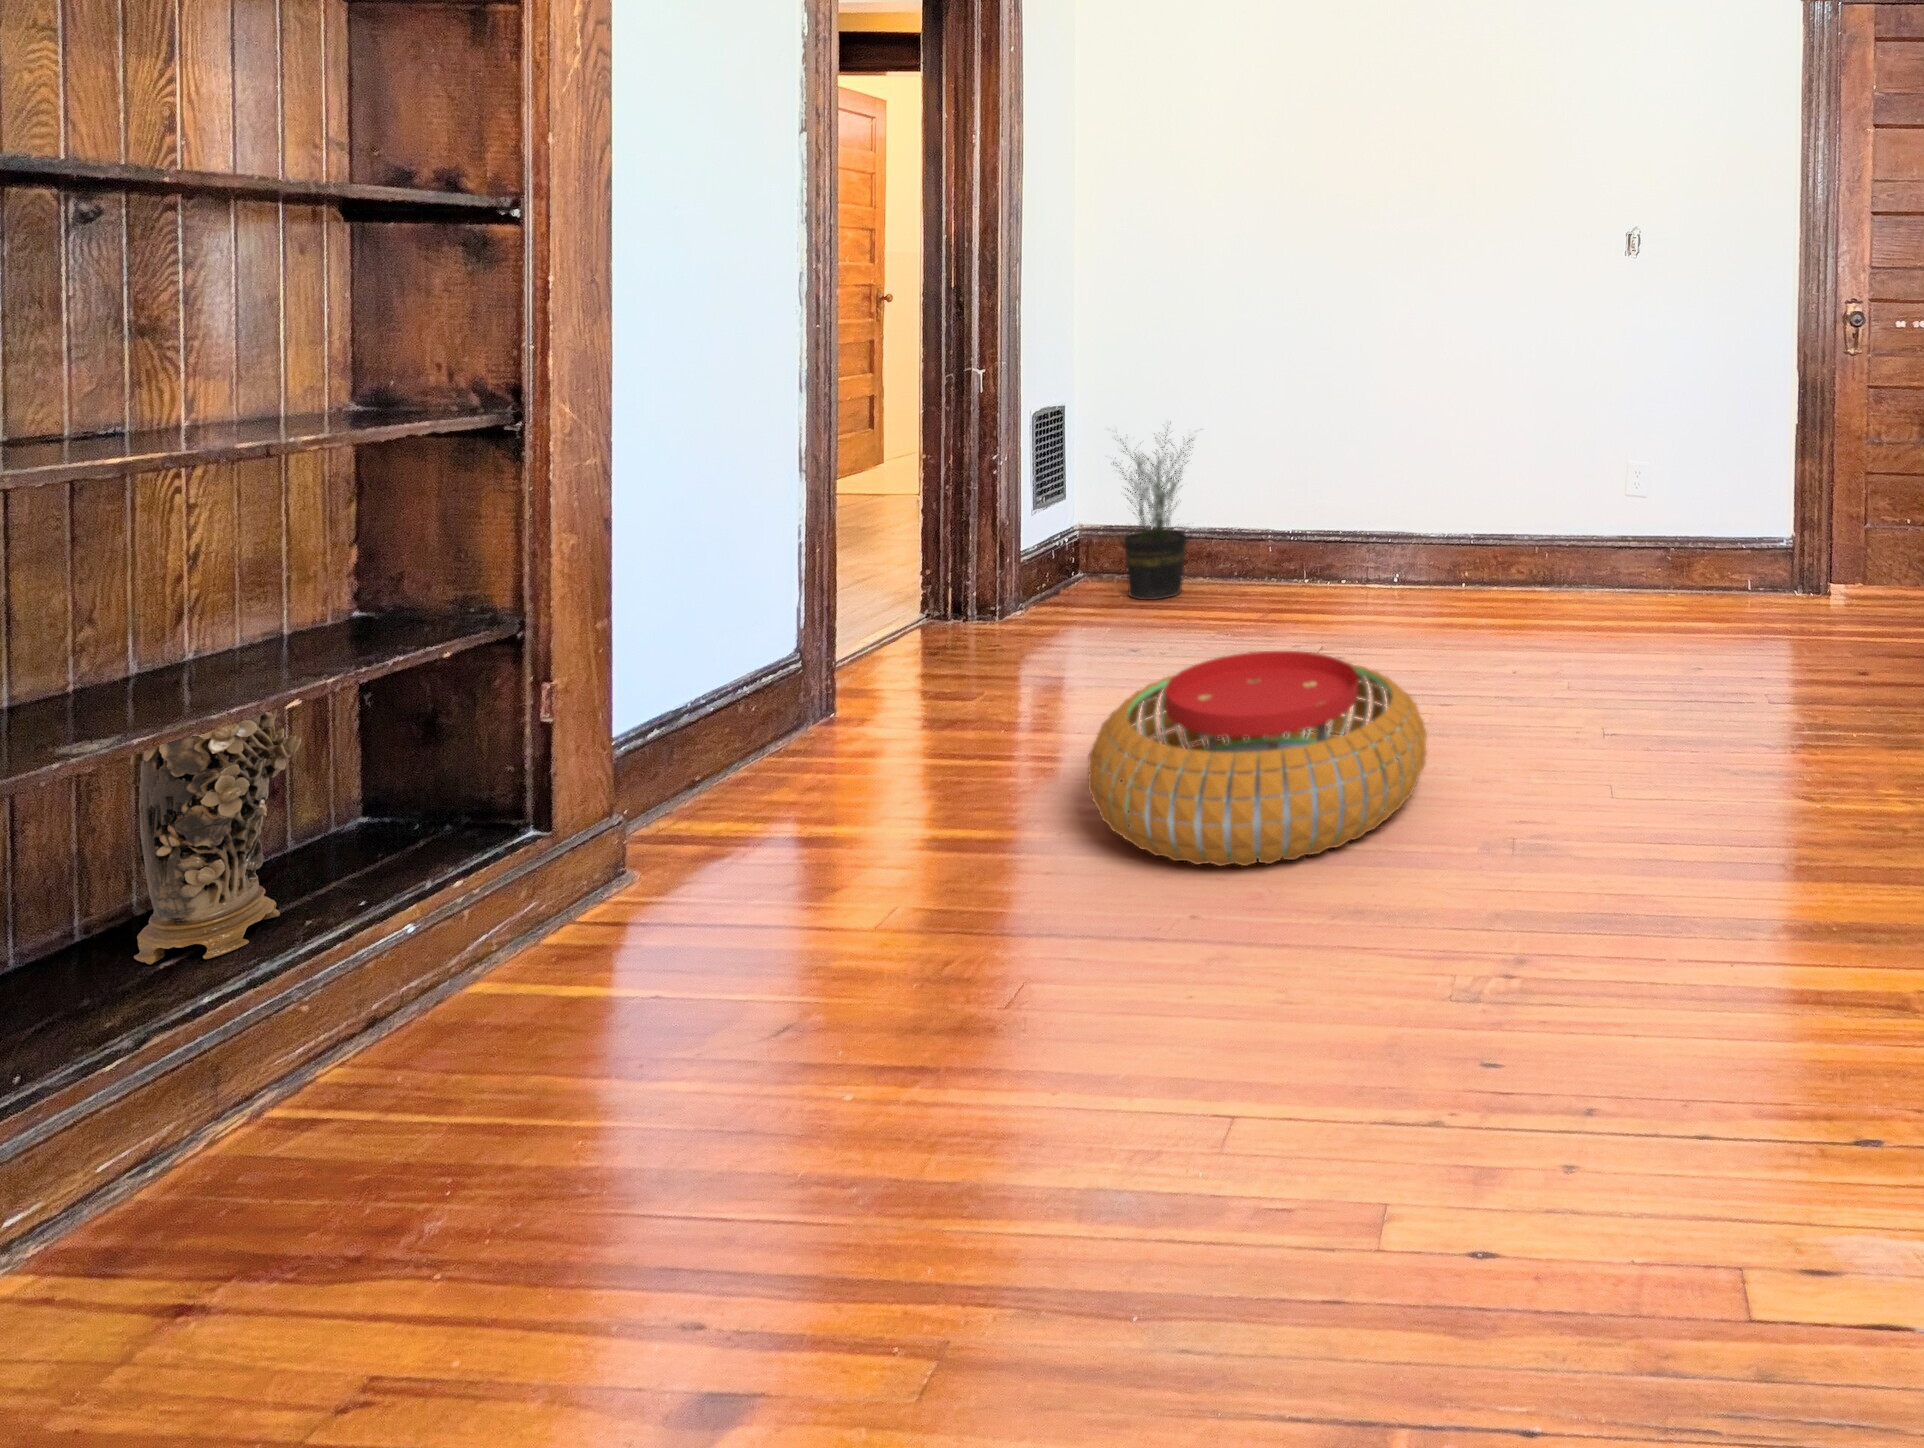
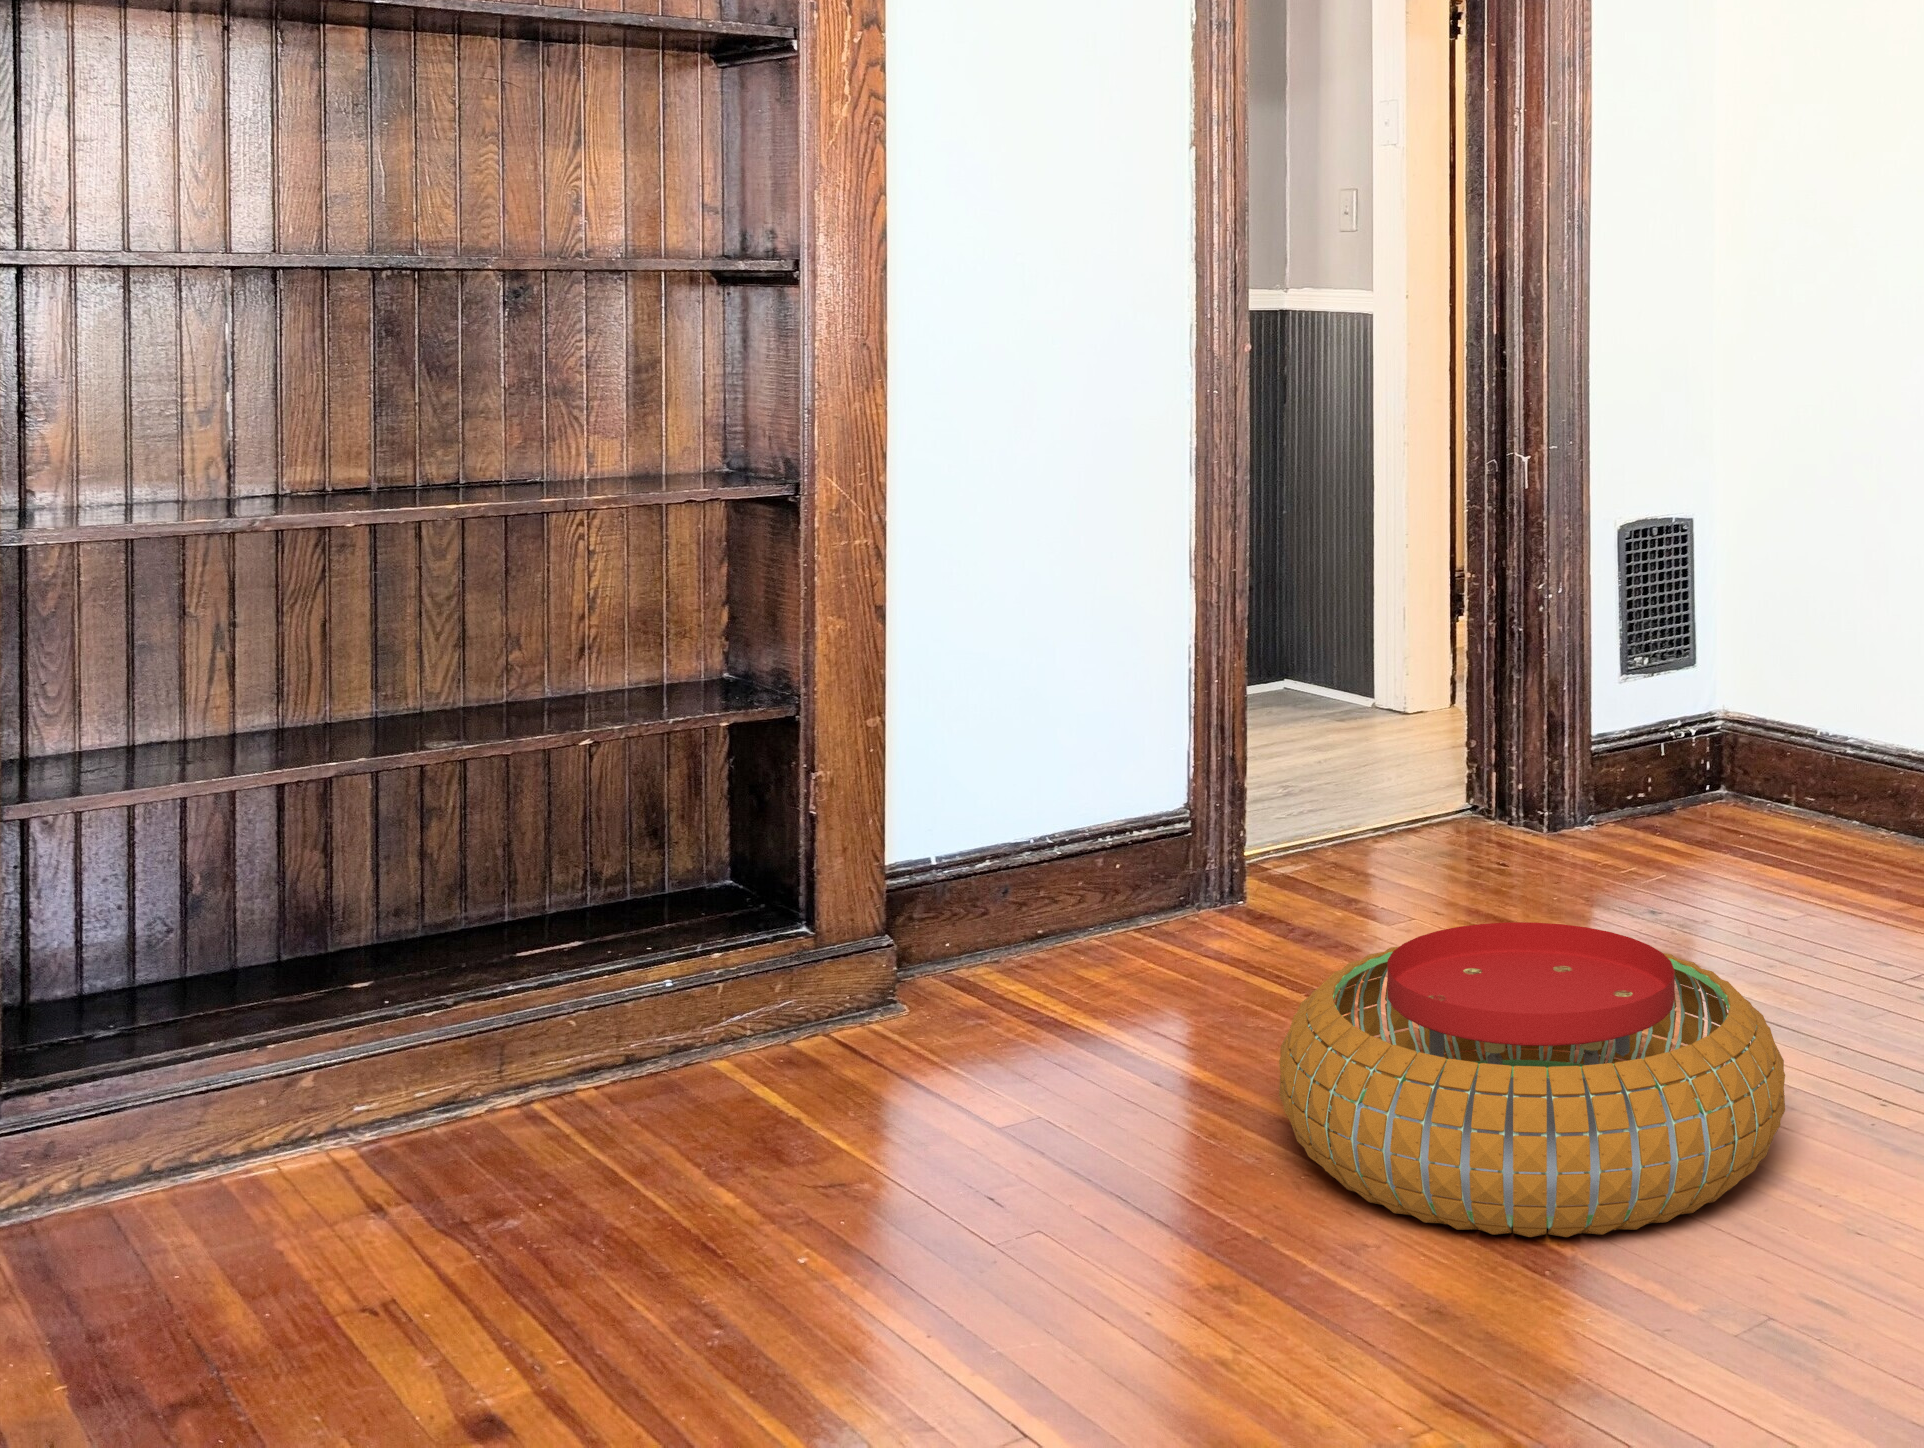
potted plant: present [1113,429,1193,600] -> none [1707,560,1855,853]
decorative vase: present [128,709,301,964] -> none [513,713,617,956]

